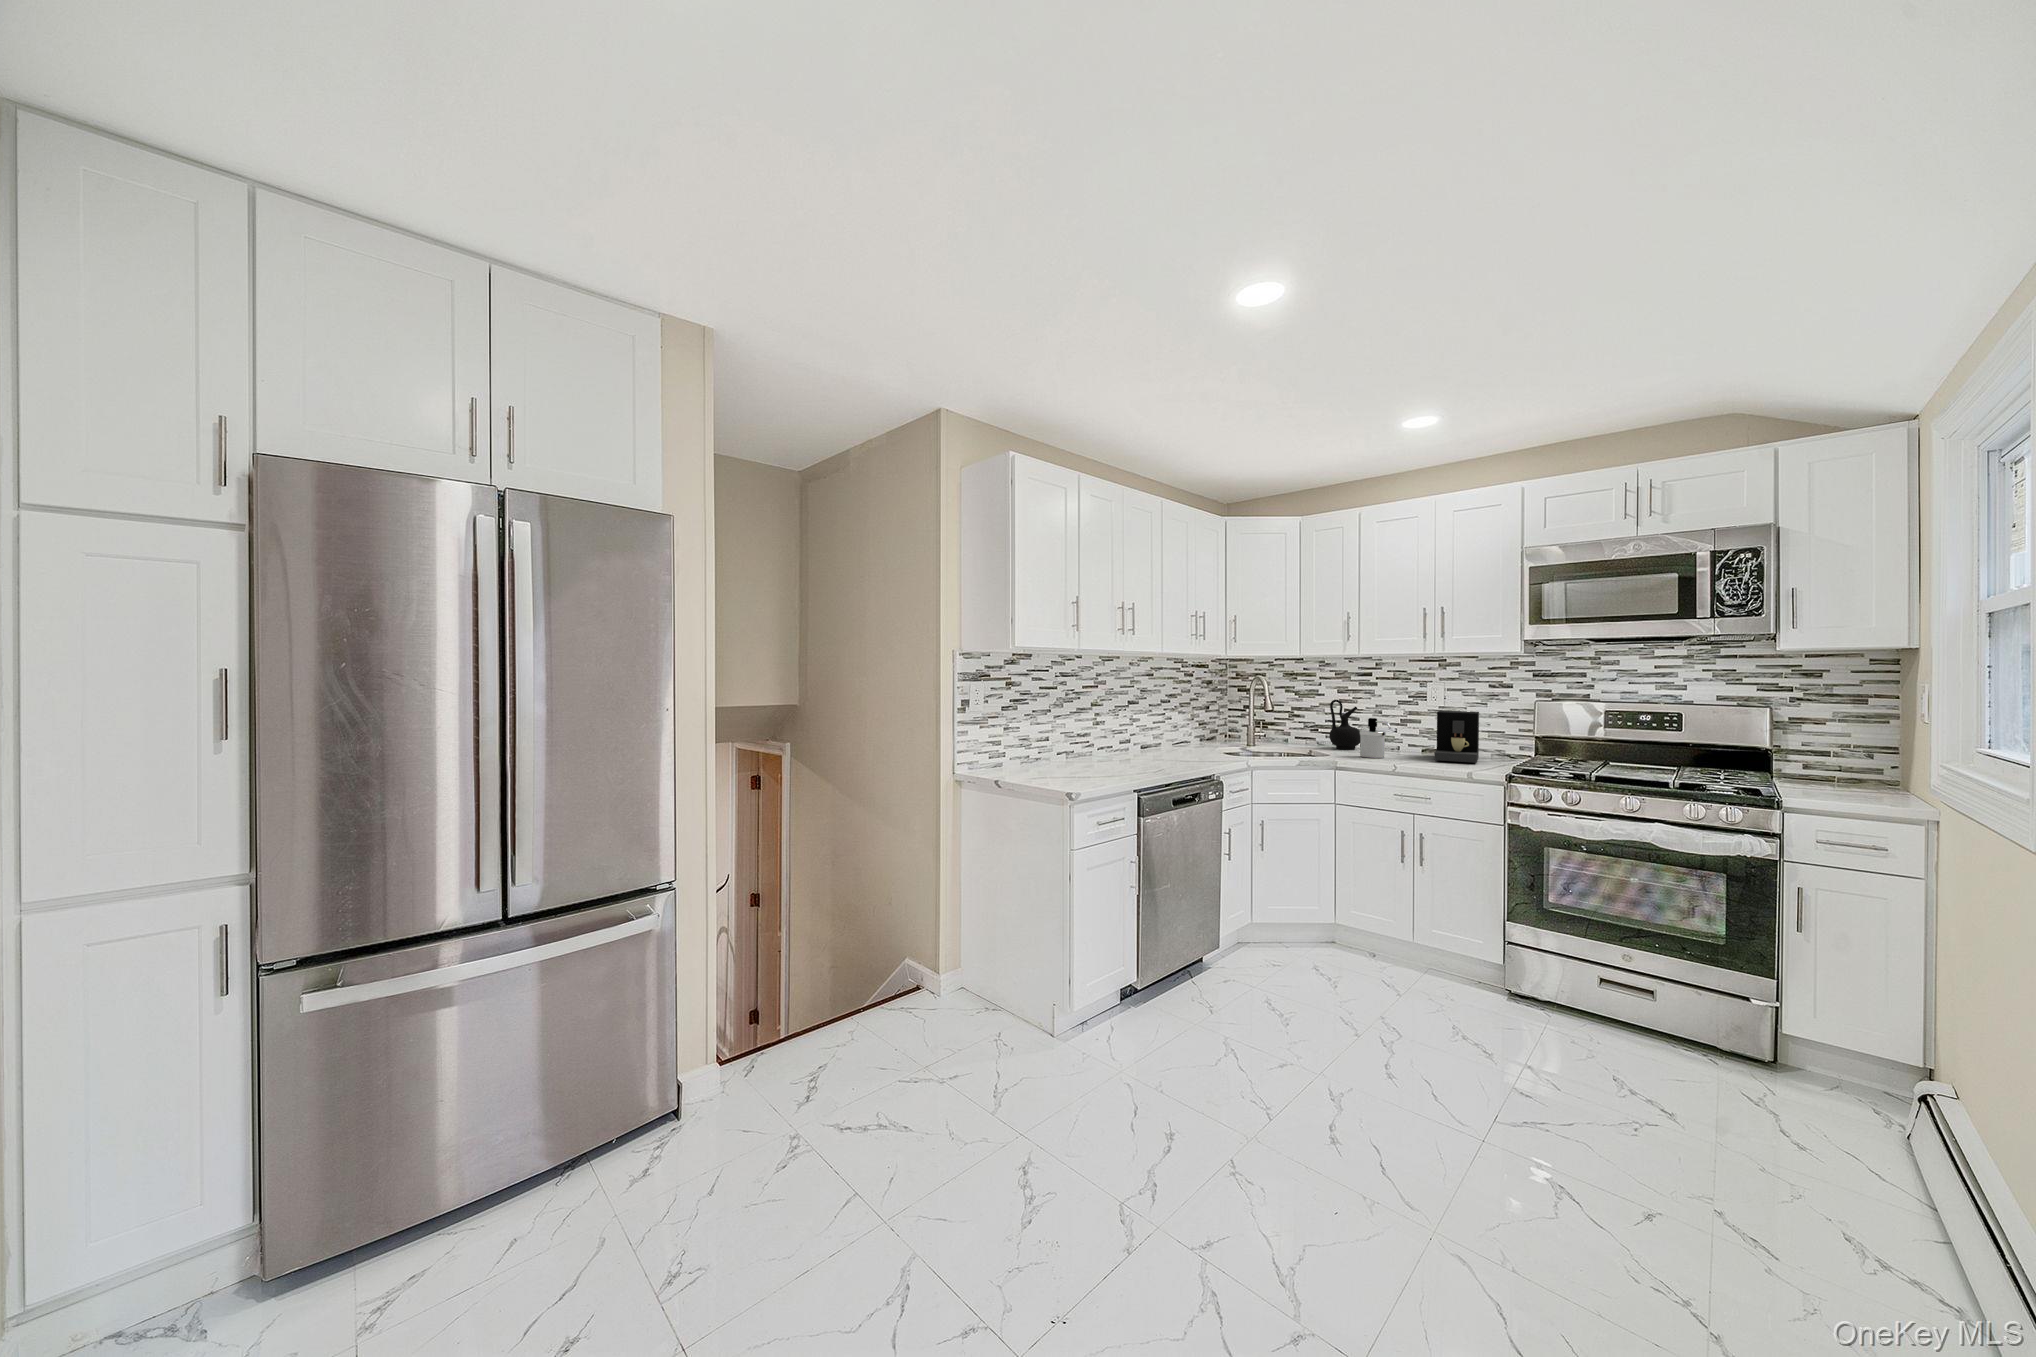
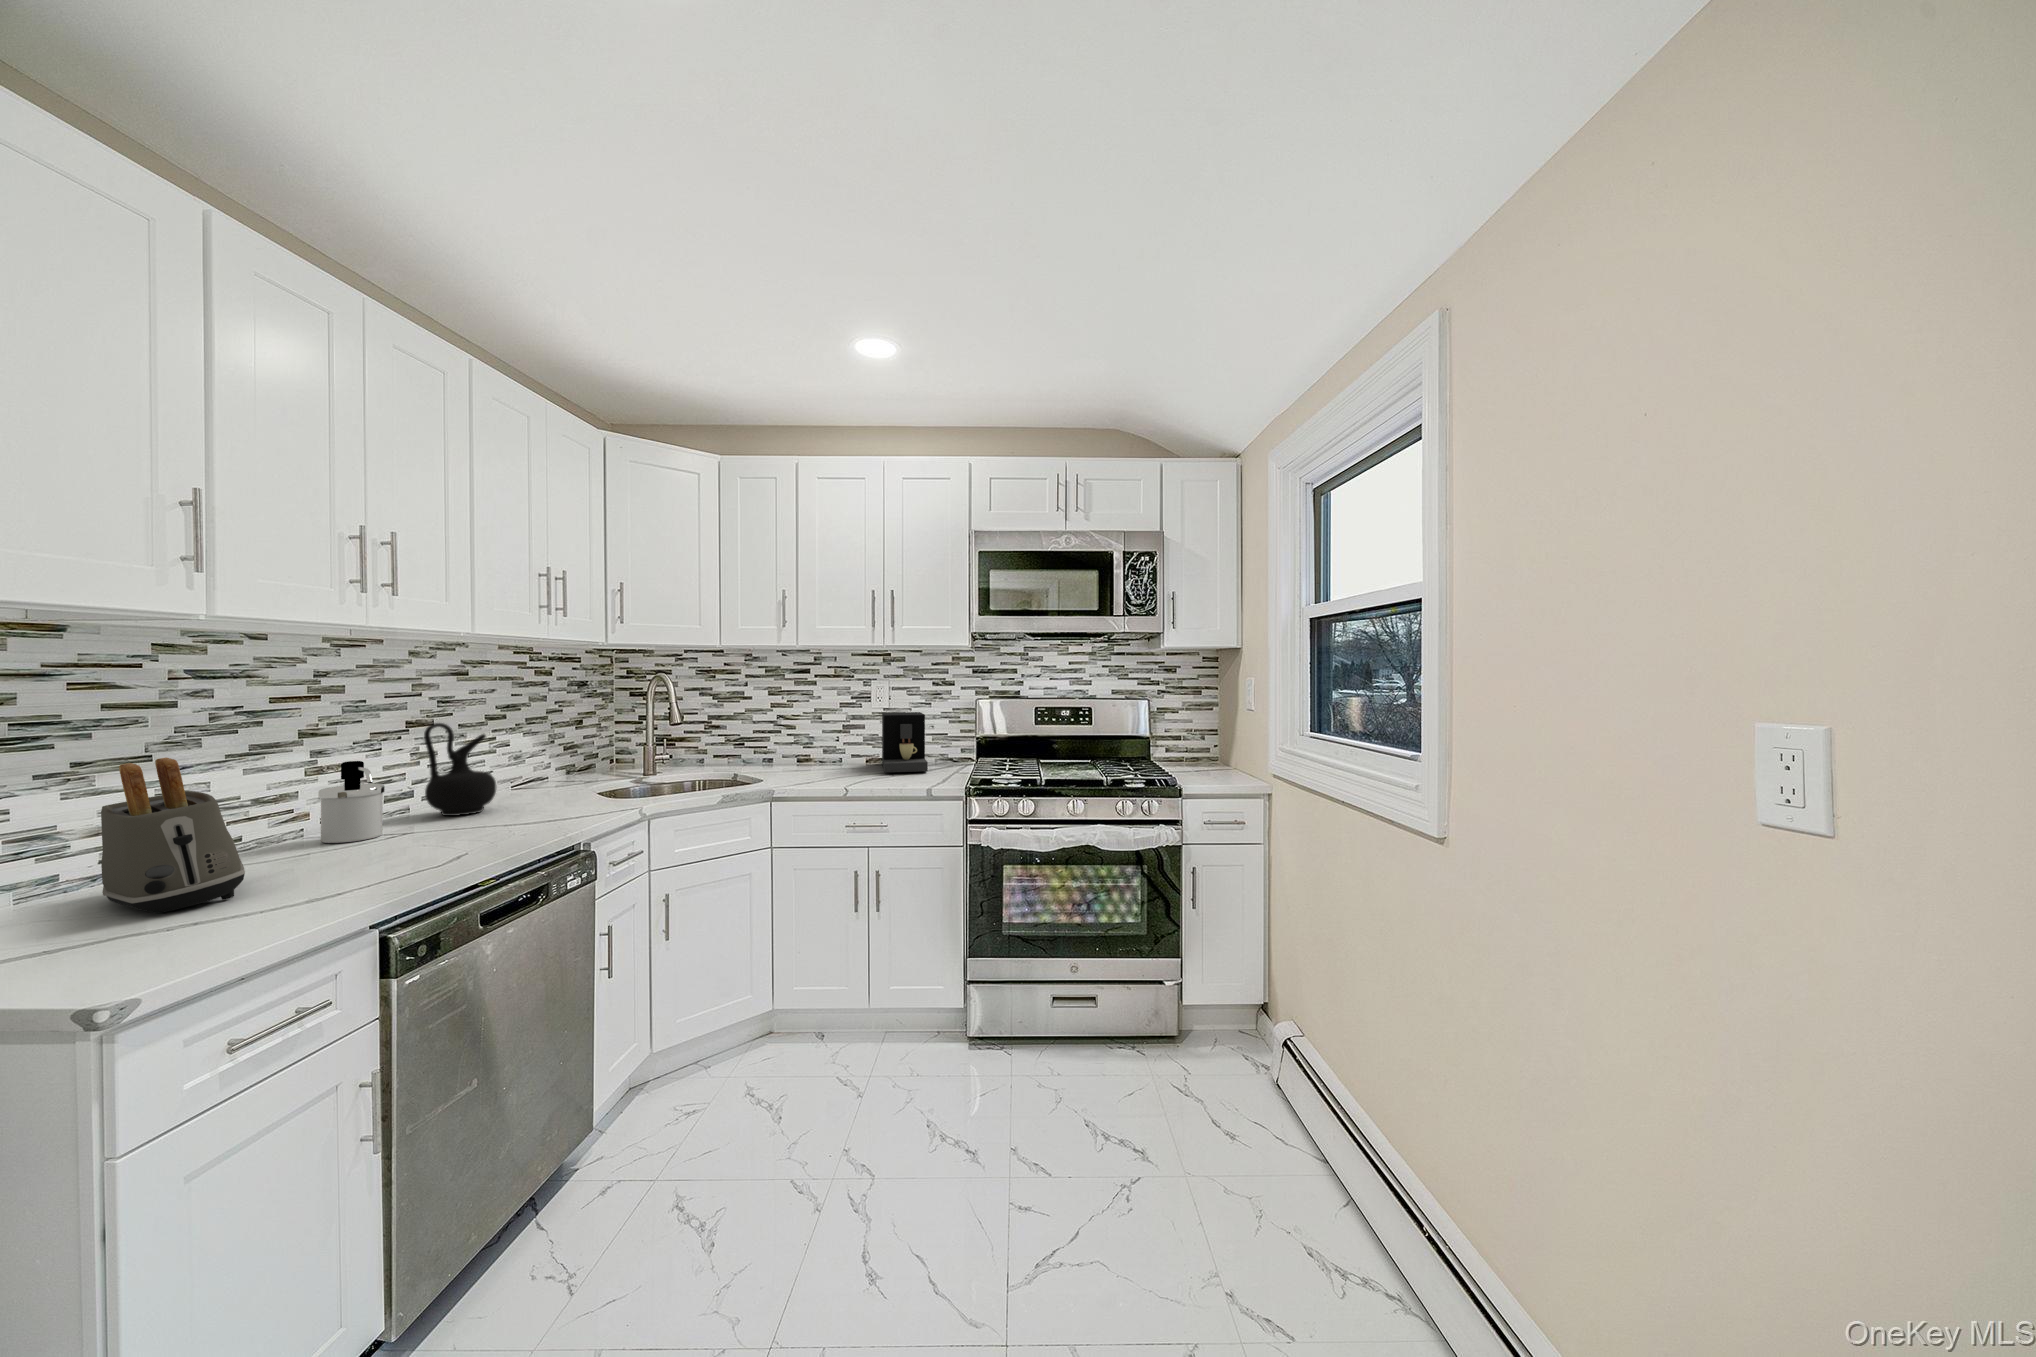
ceramic jug: present [1329,700,1360,749] -> present [424,723,496,816]
toaster: none [1047,710,1092,772] -> present [101,758,245,913]
soap dispenser: present [1360,718,1391,758] -> present [318,761,385,843]

